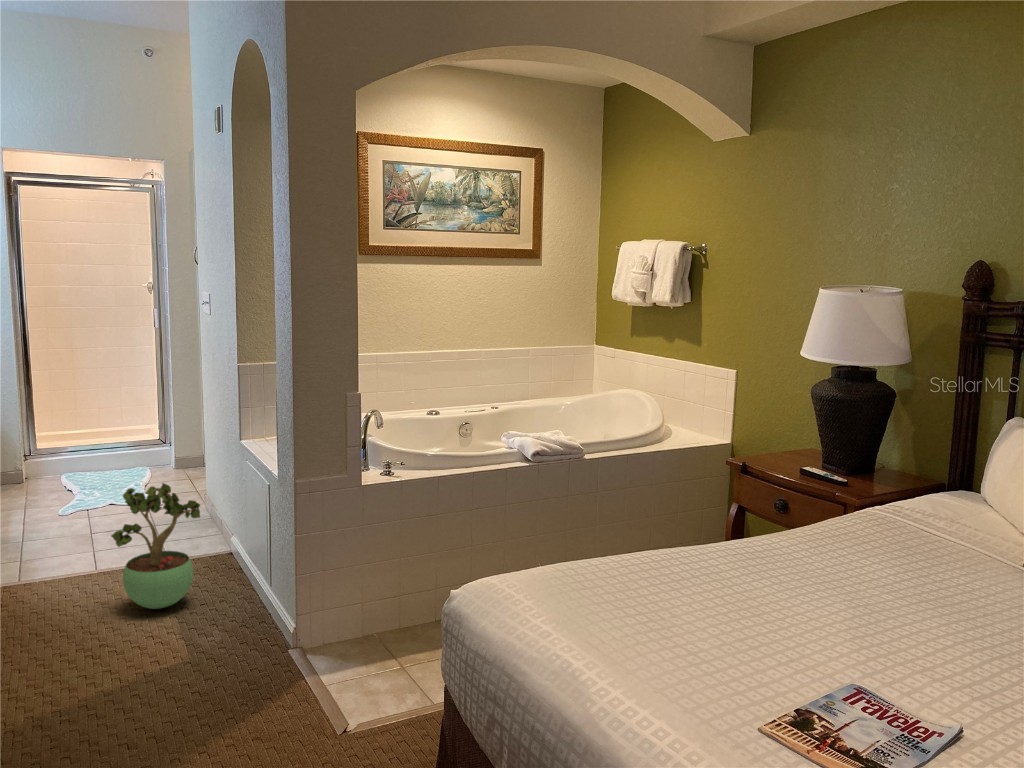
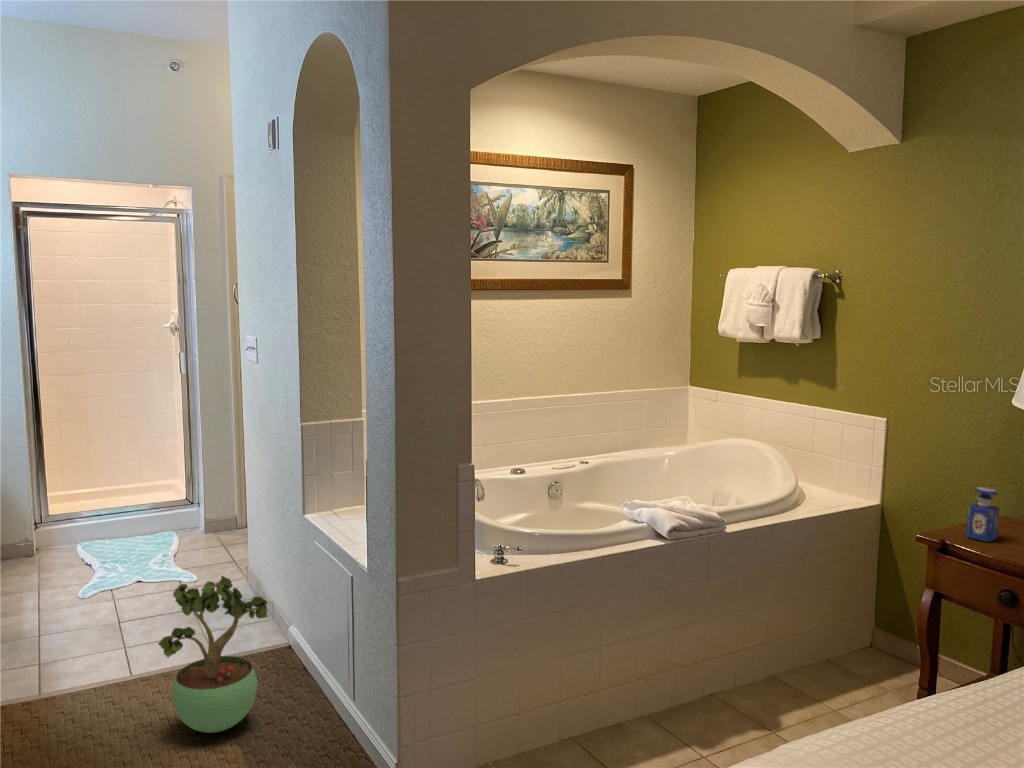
perfume bottle: none [762,421,788,464] -> present [966,487,1000,541]

